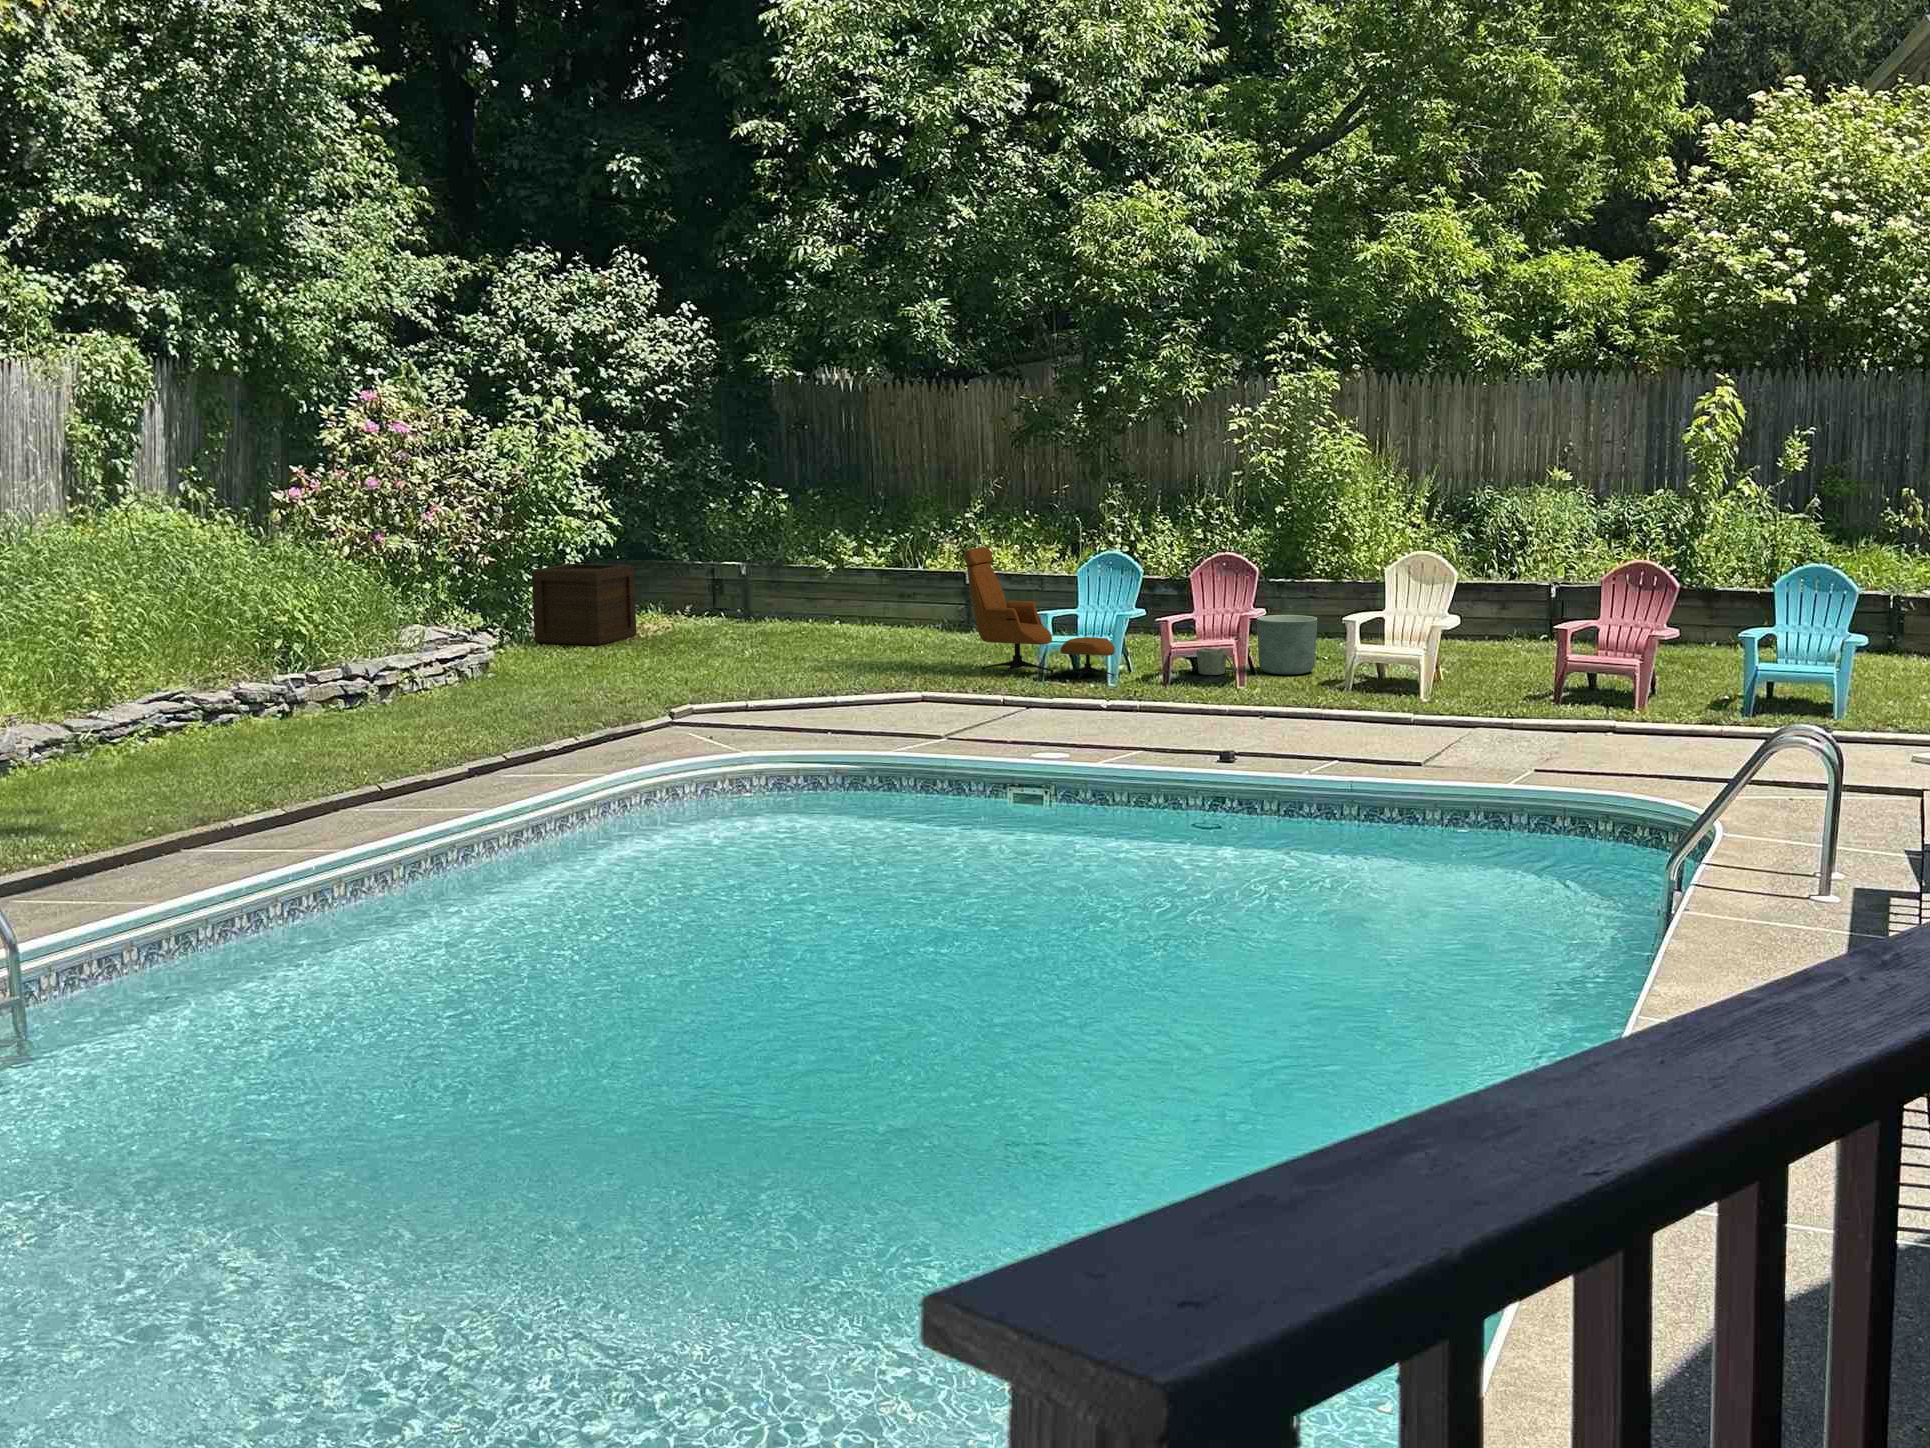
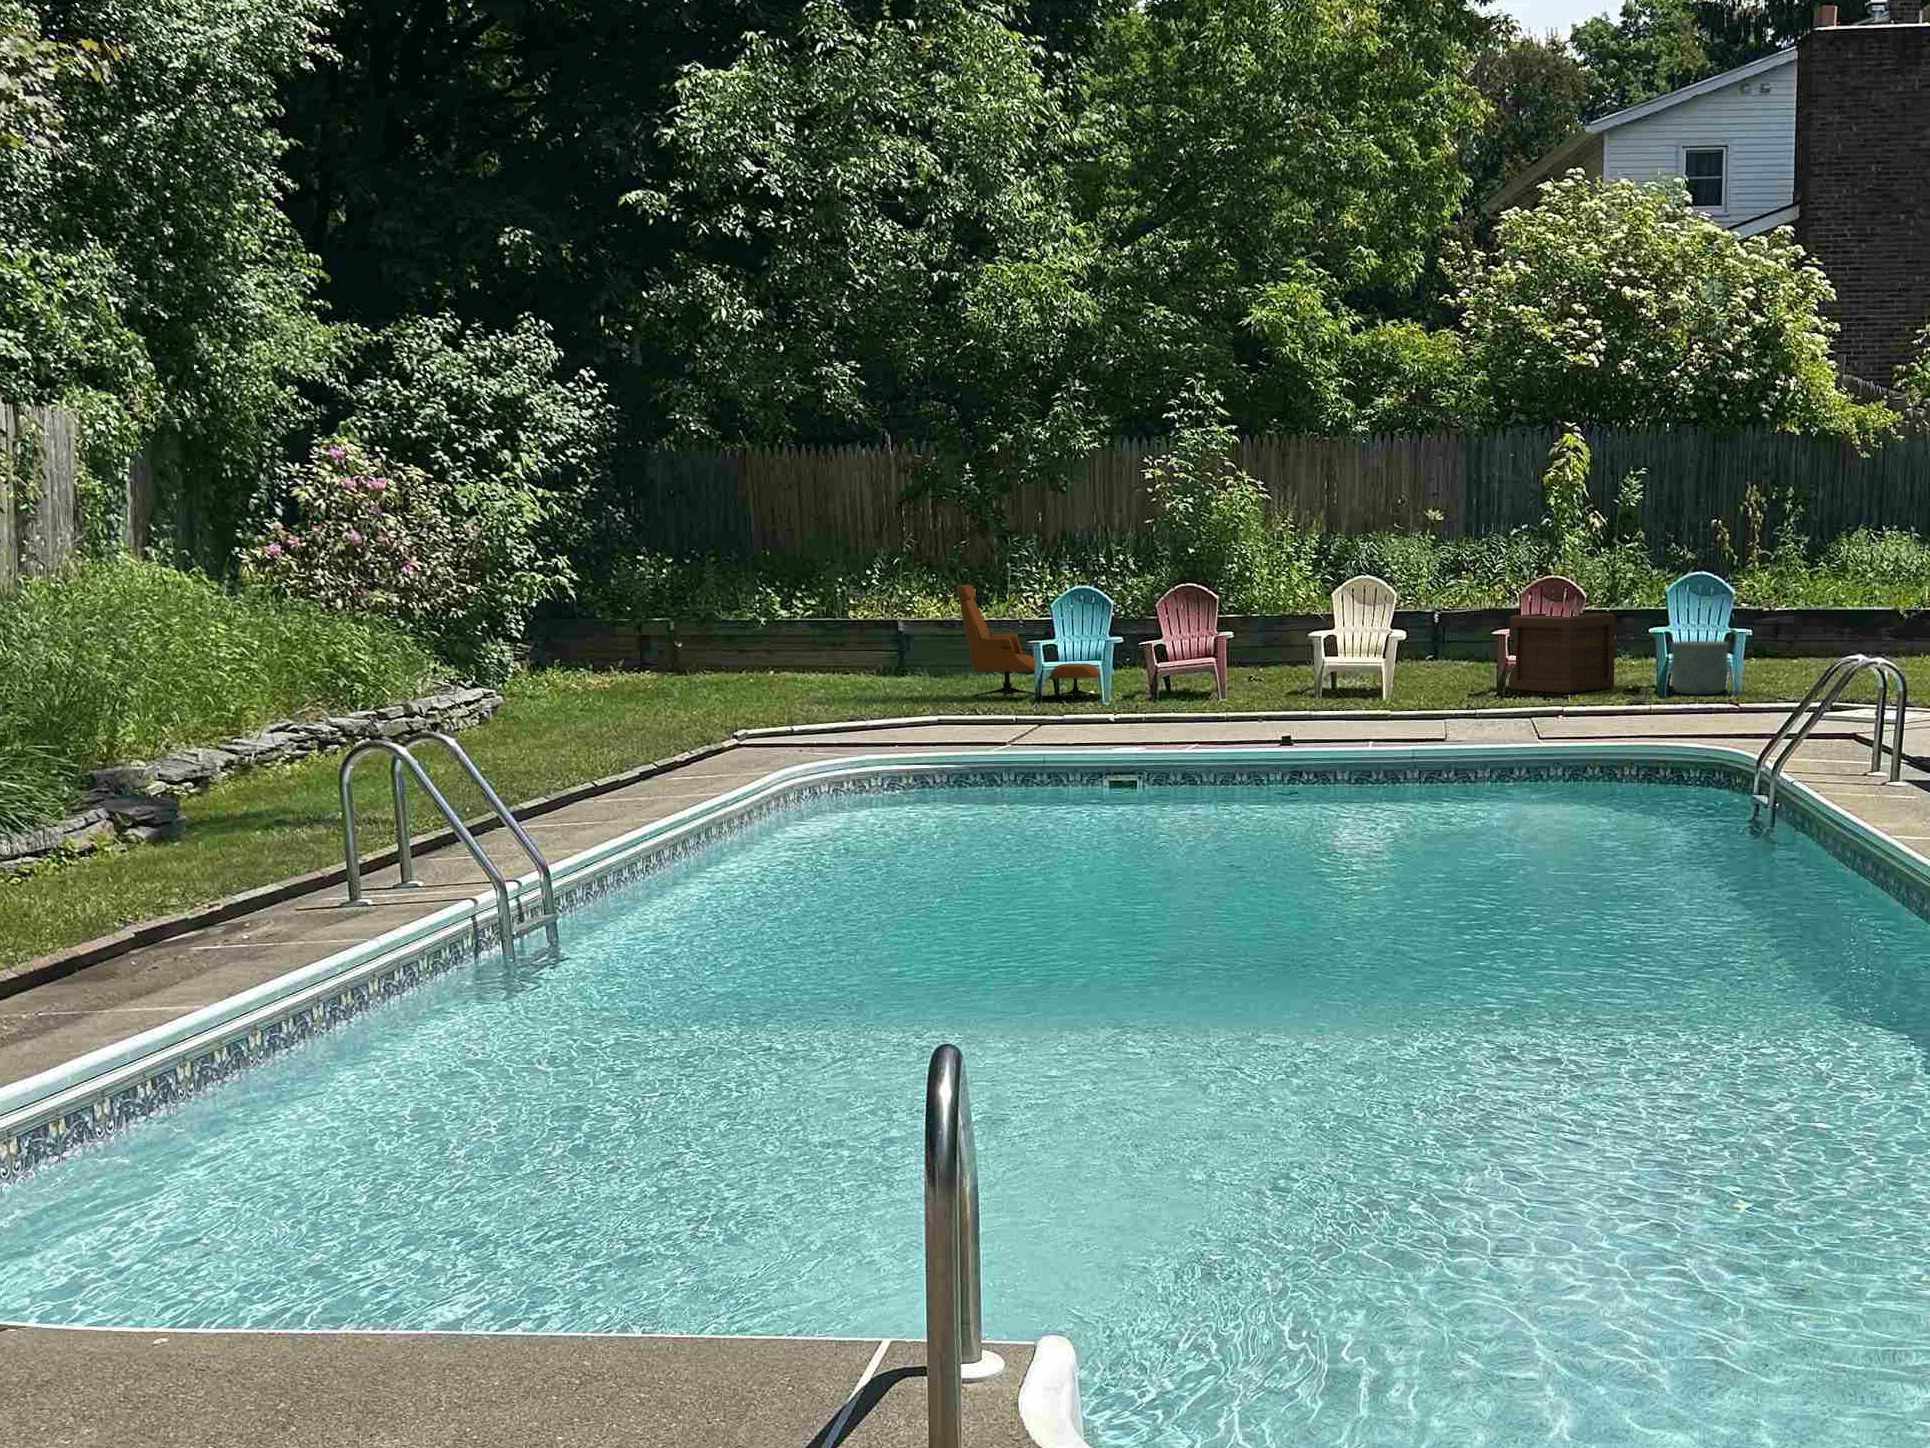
wooden crate: present [532,564,636,645] -> present [1509,613,1615,693]
planter: present [1257,615,1317,675] -> present [1671,641,1729,695]
bucket: present [1197,648,1237,675] -> none [1166,670,1202,693]

